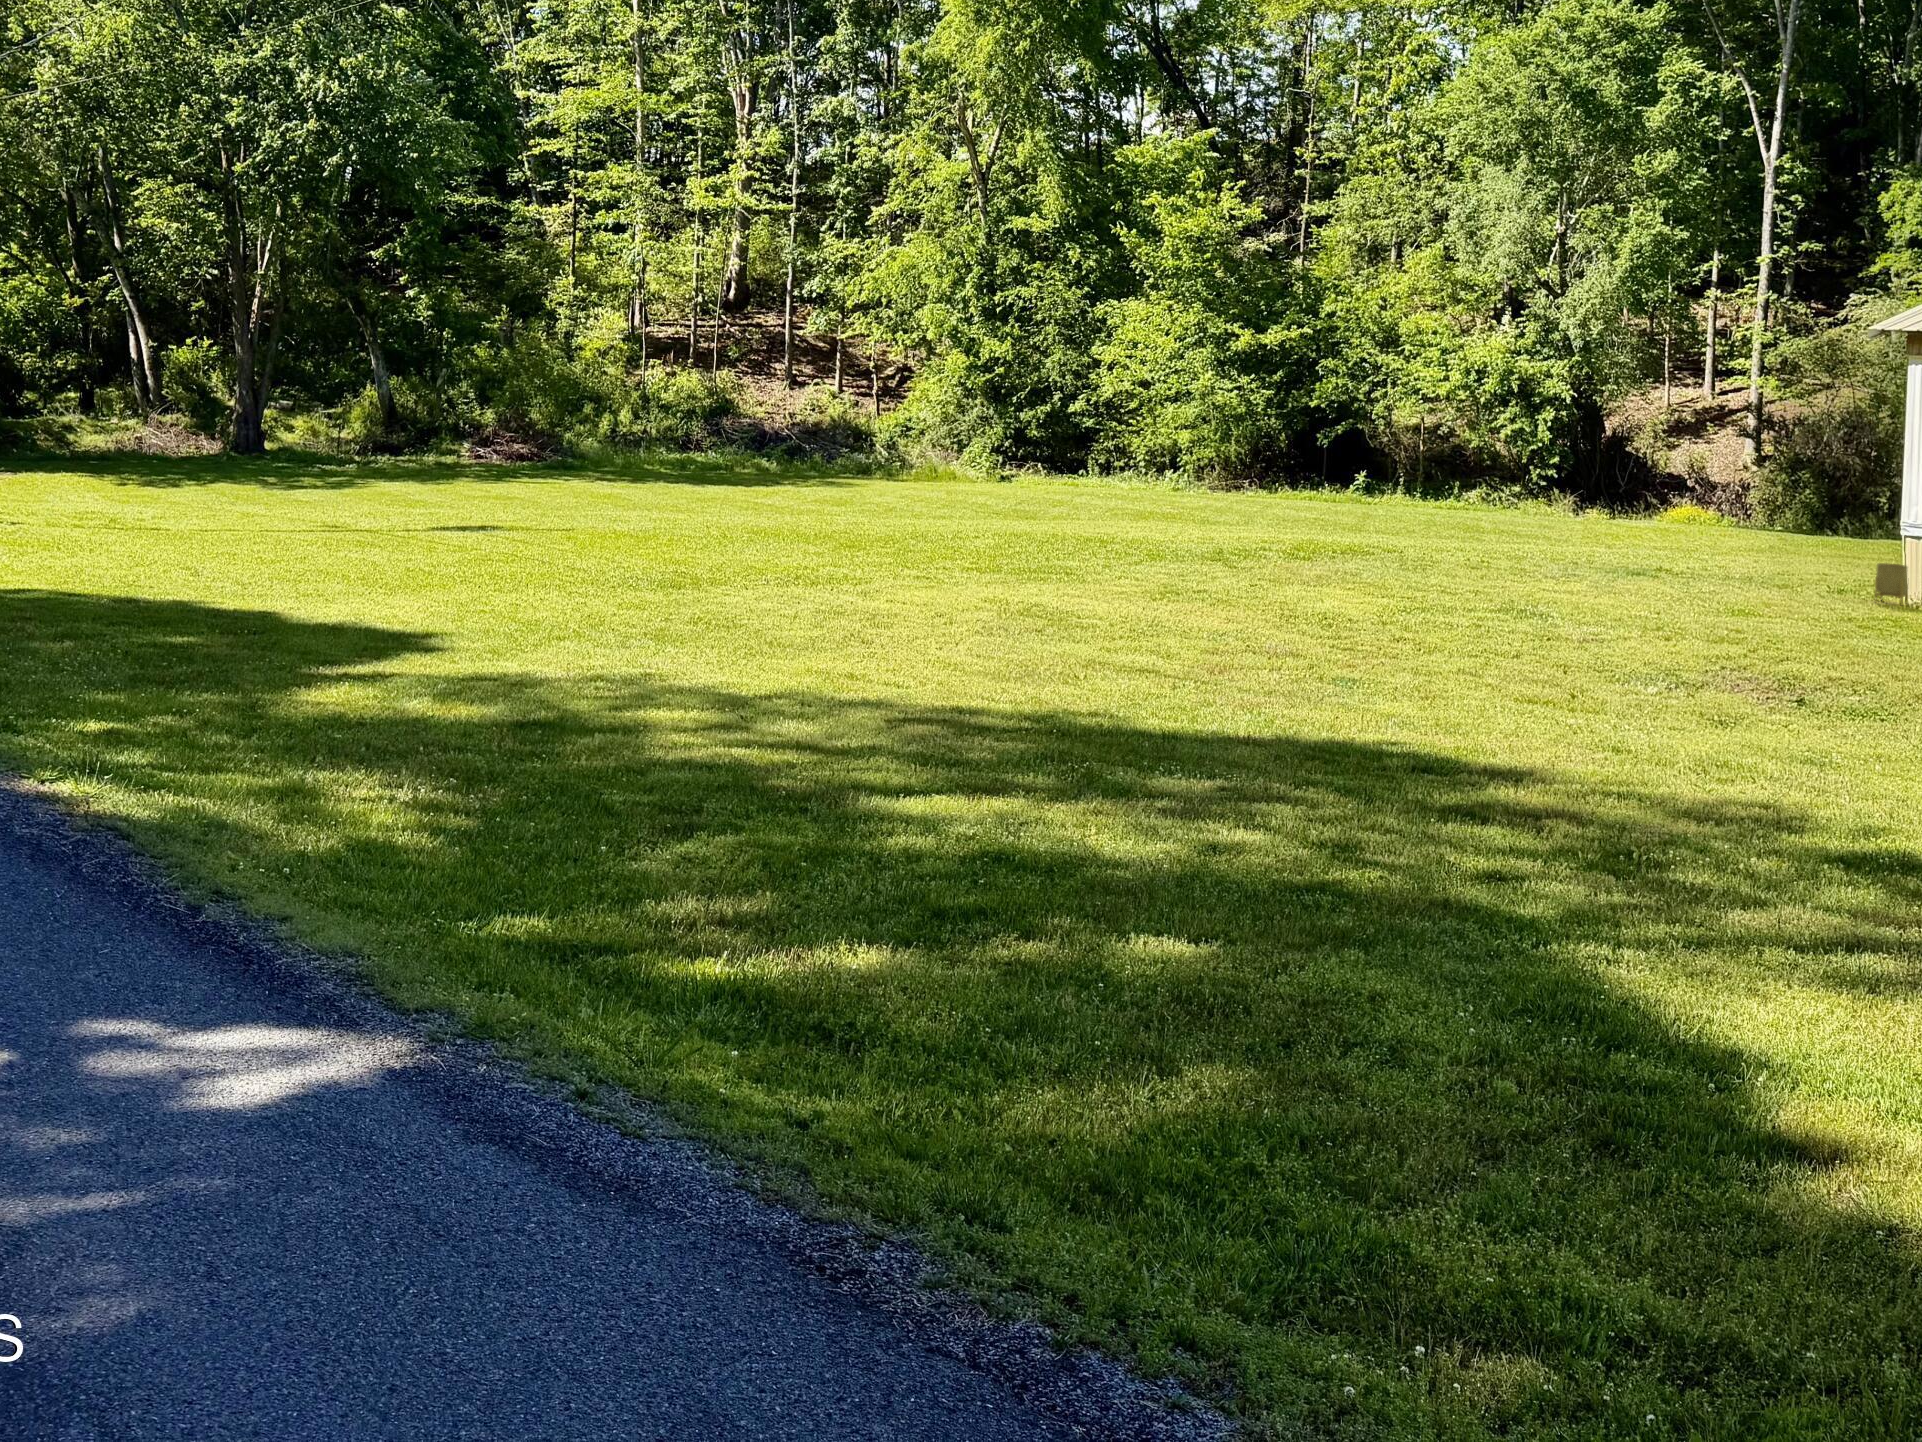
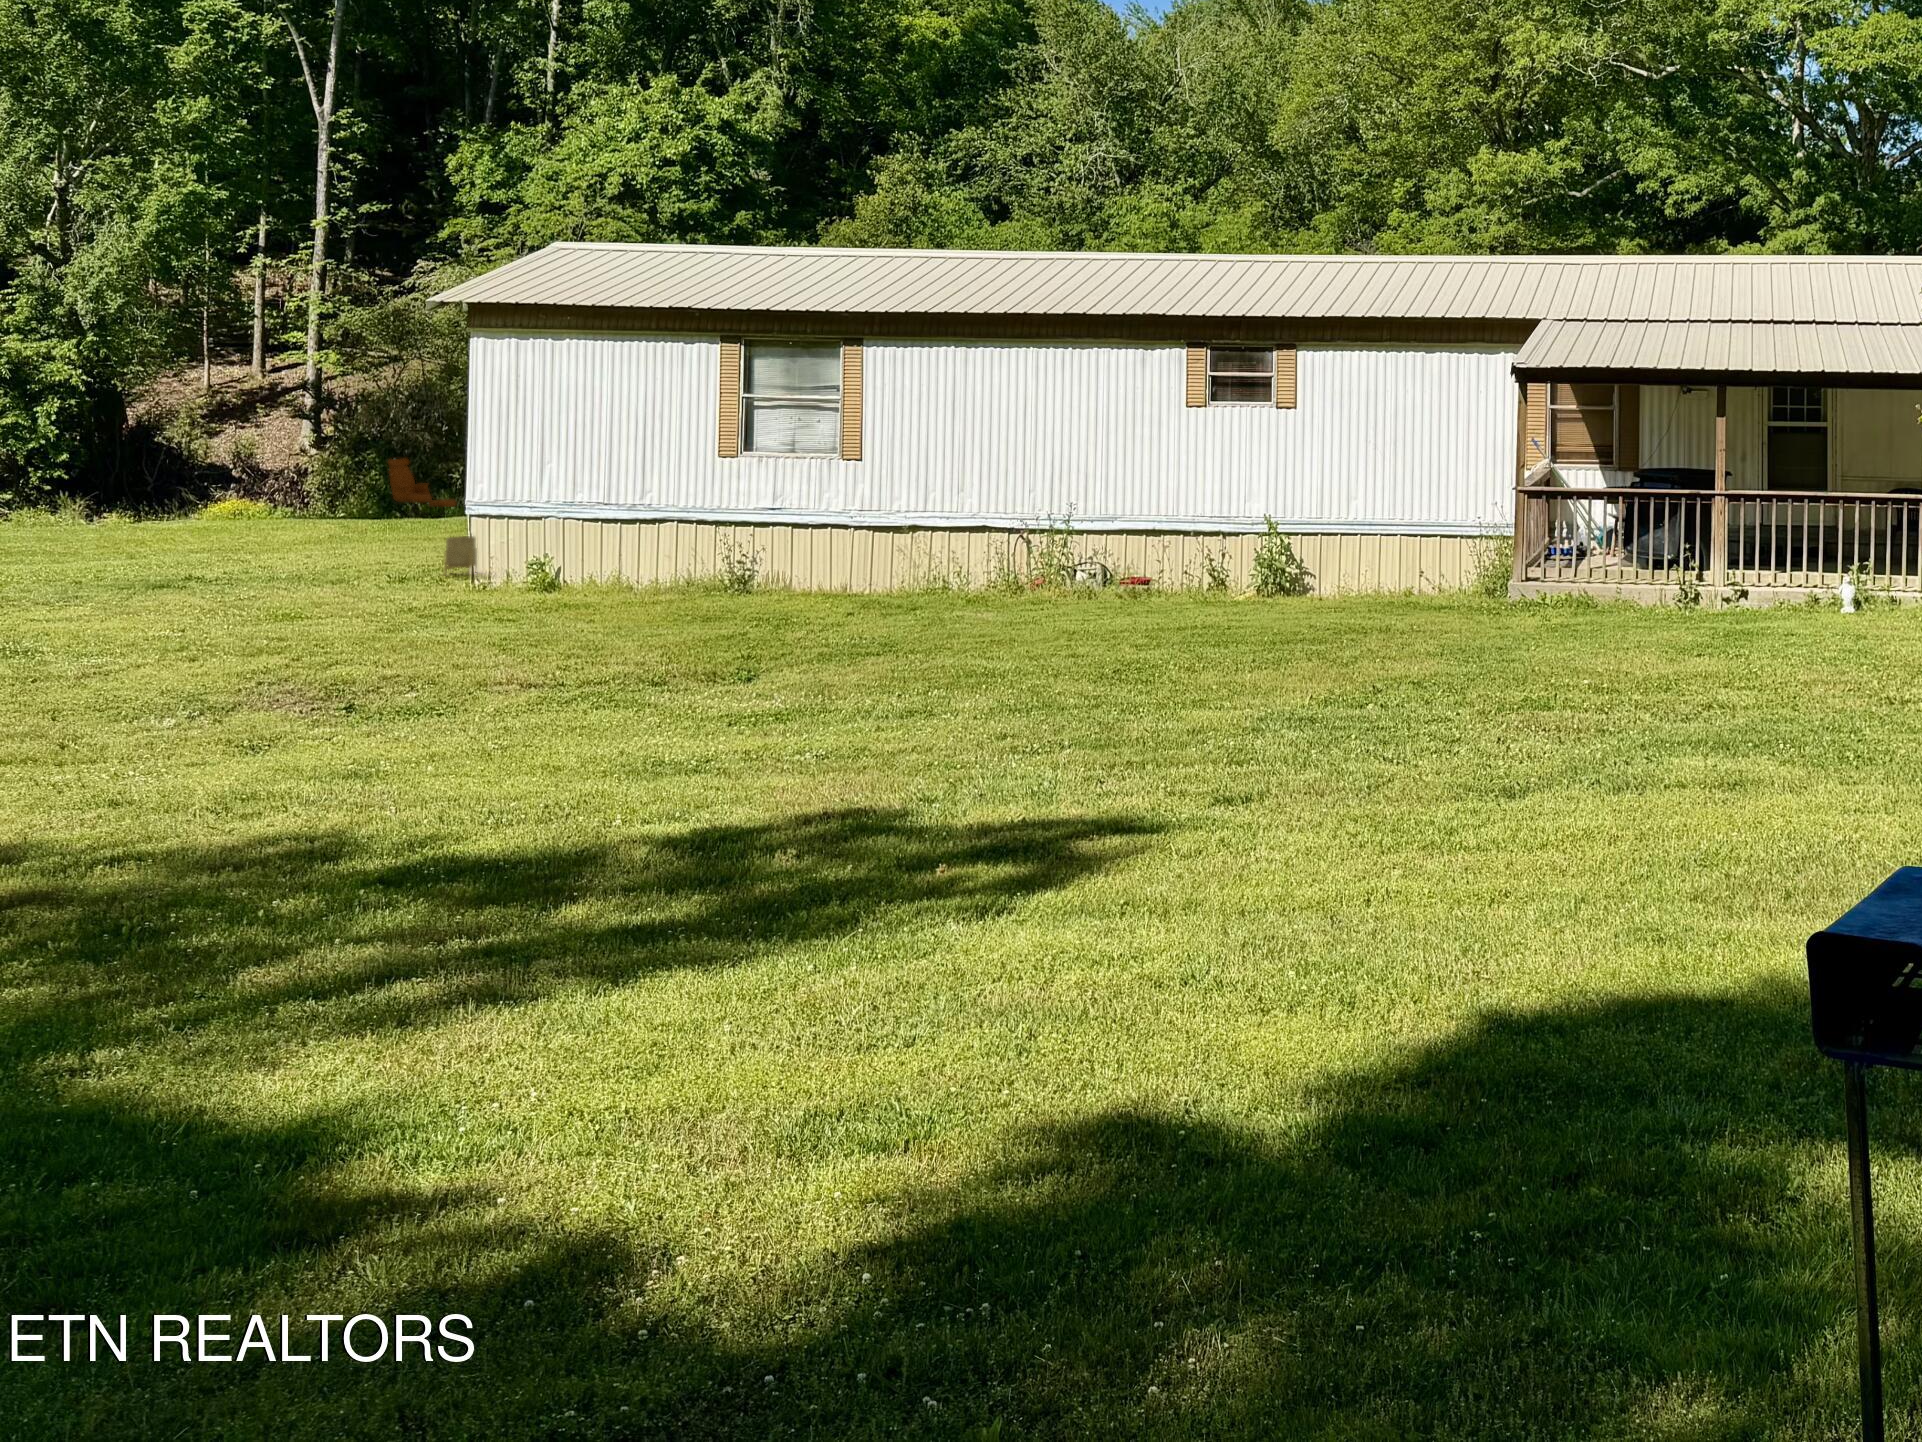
lounge chair: none [1817,479,1880,540] -> present [388,459,456,516]

